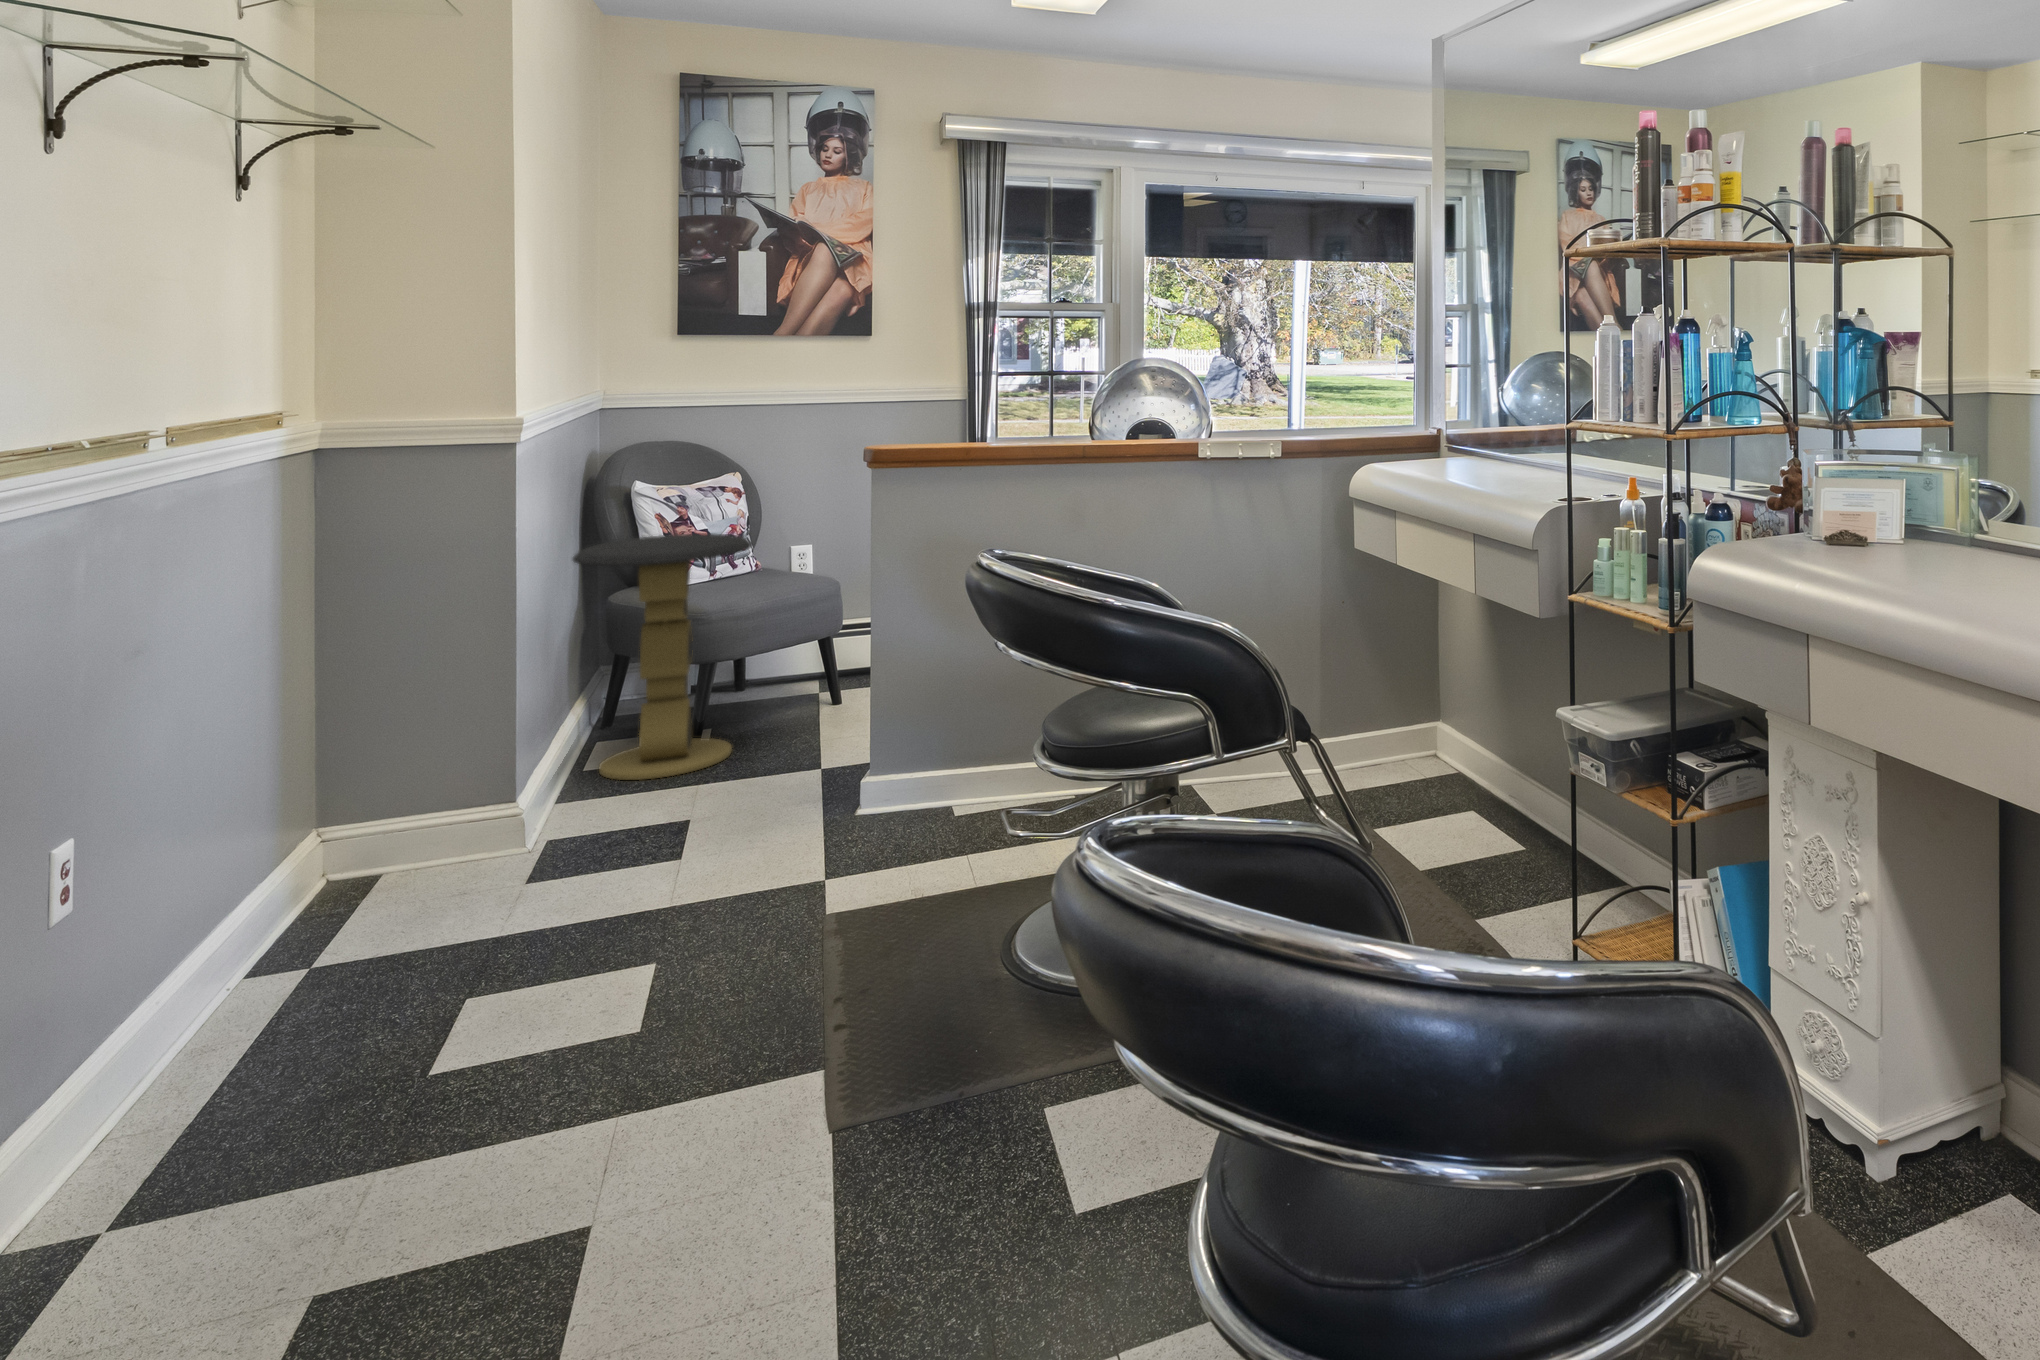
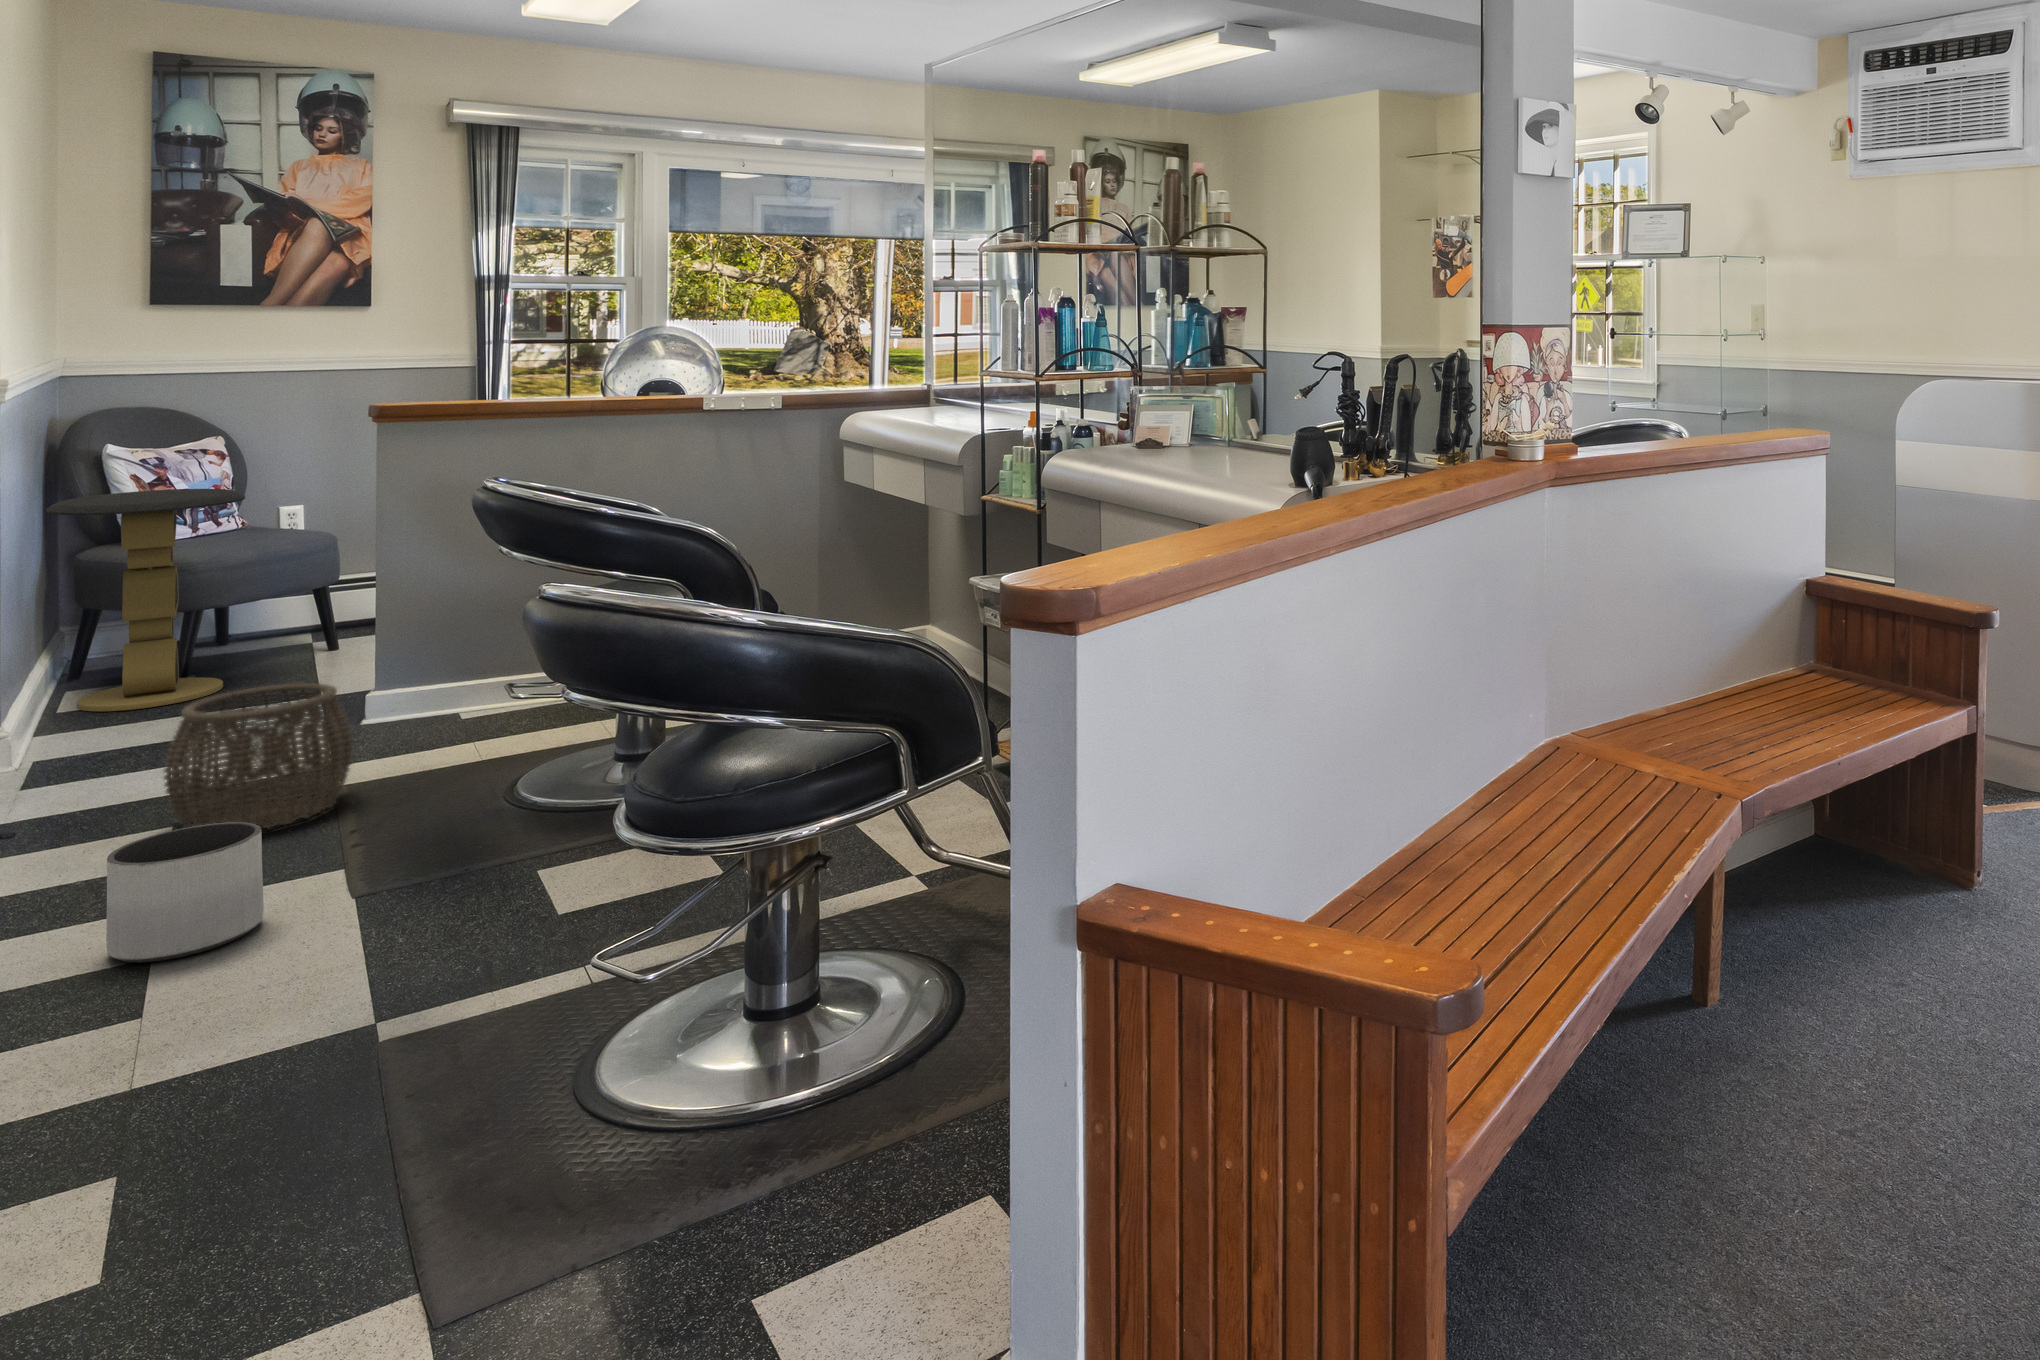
woven basket: none [647,802,848,1006] -> present [163,683,354,828]
planter: none [550,1047,735,1270] -> present [106,822,264,962]

